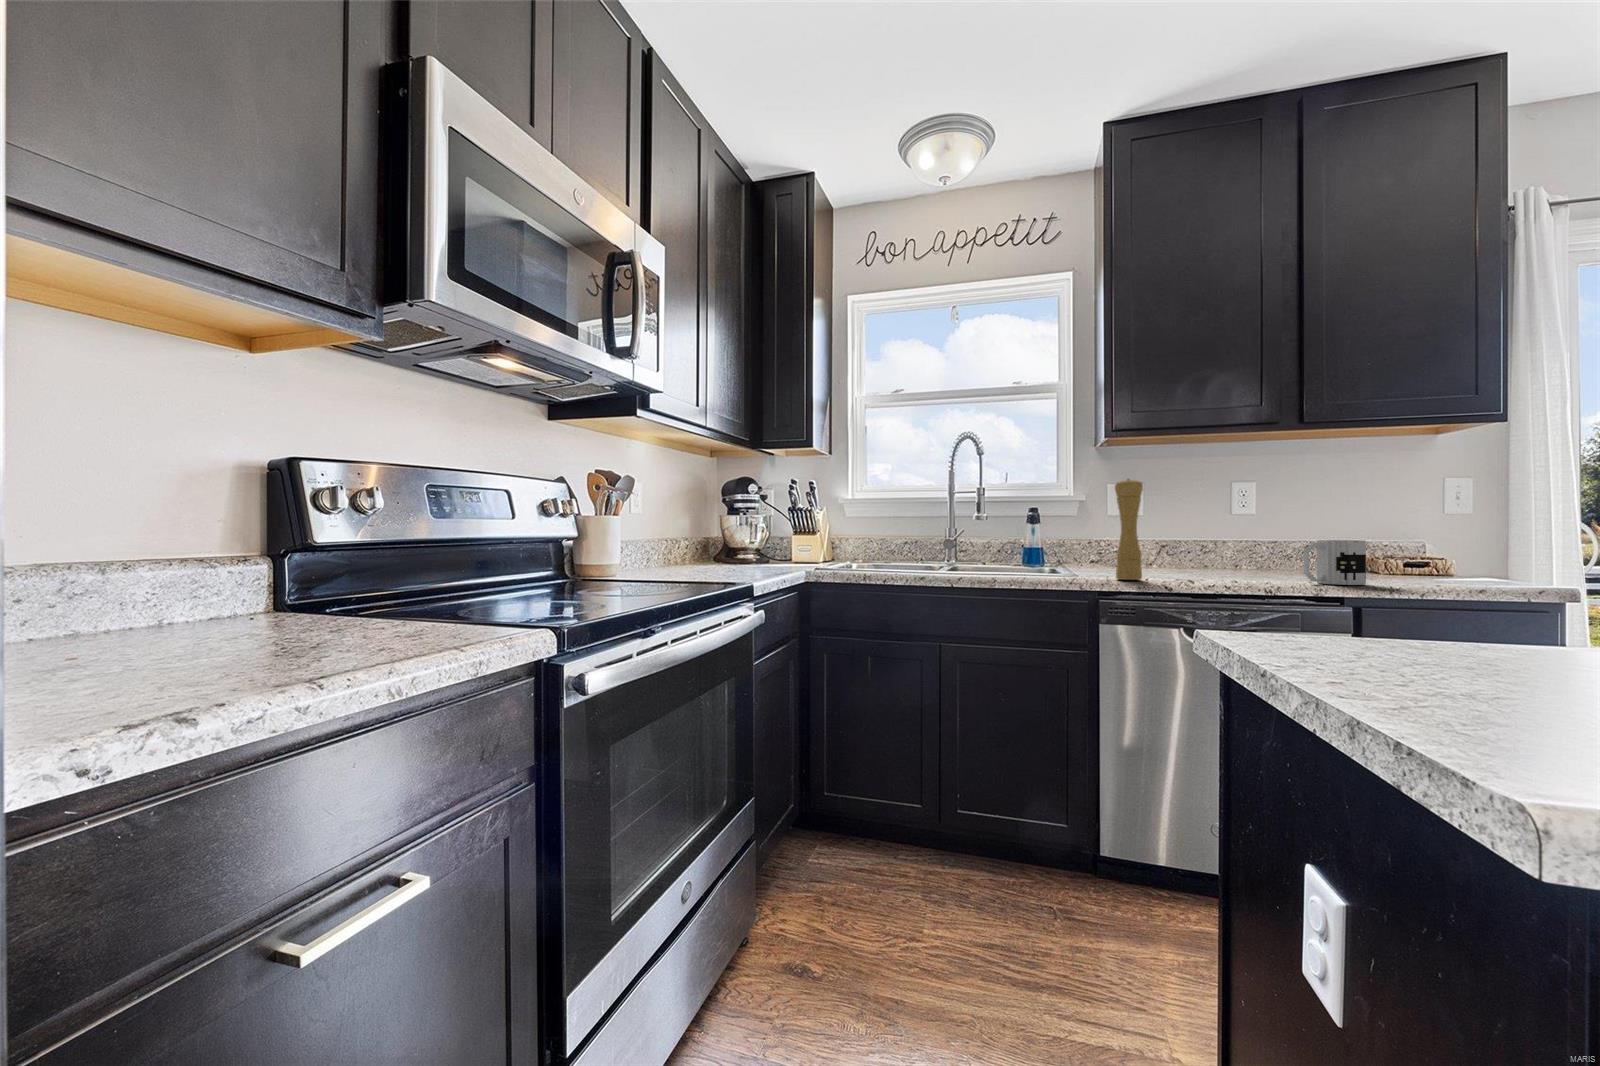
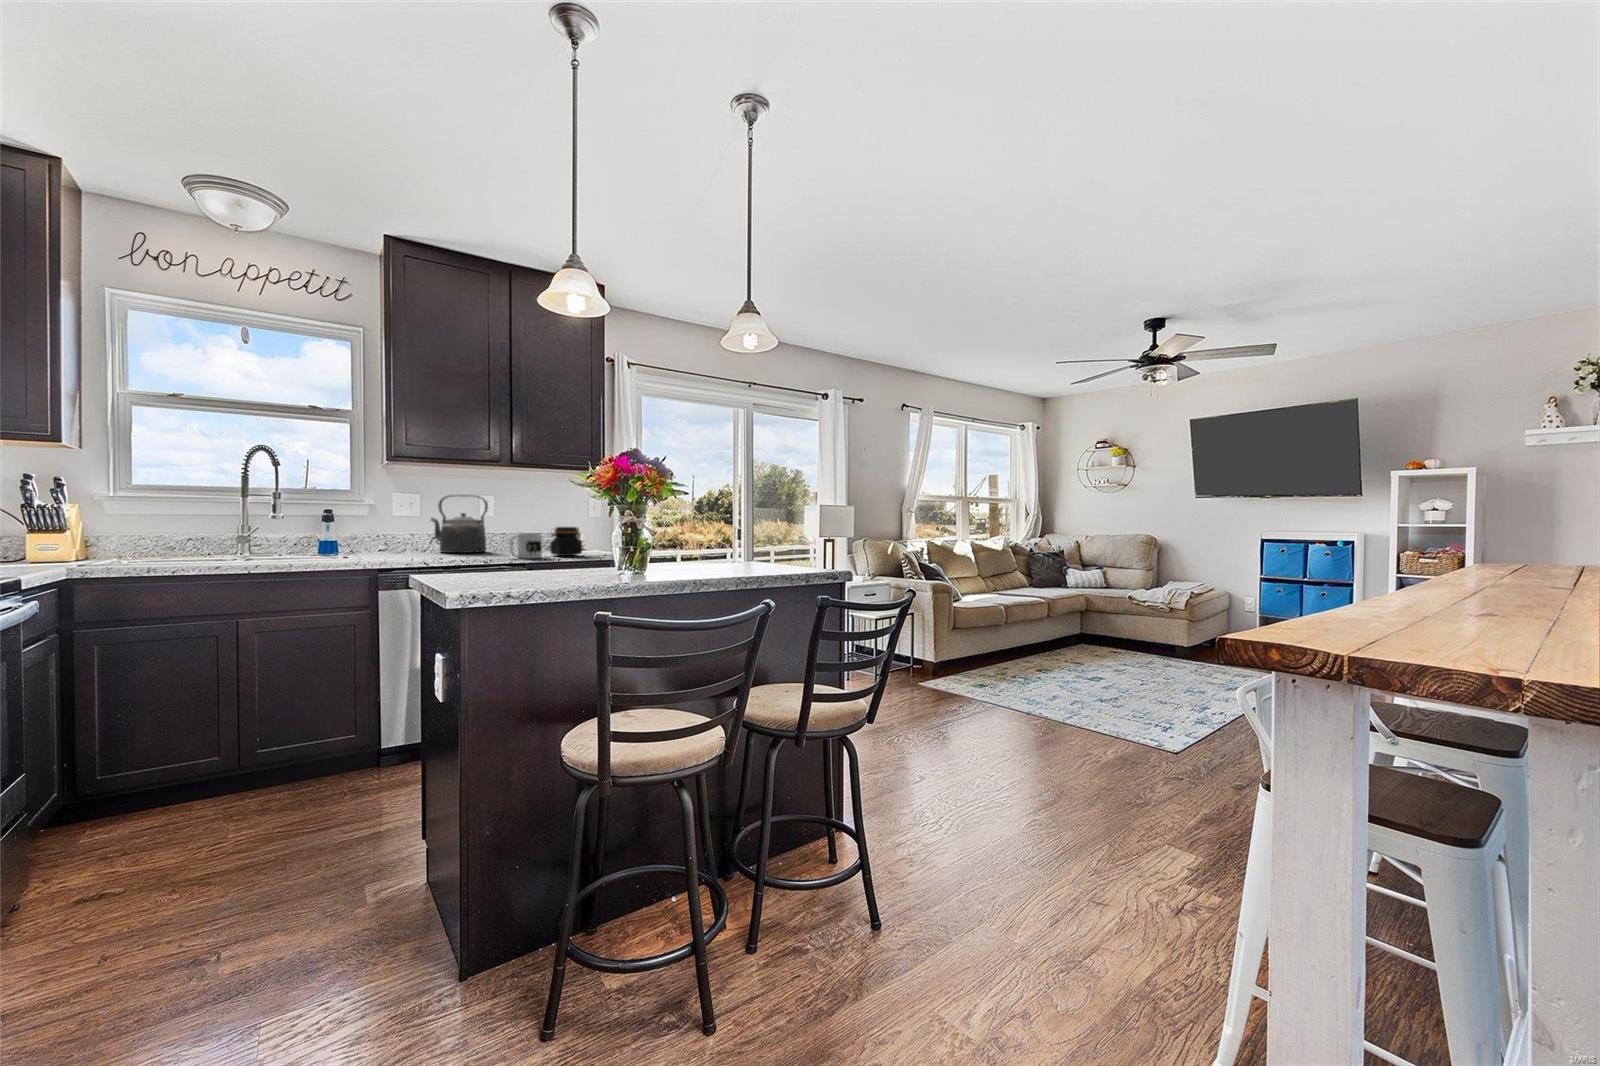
pepper mill: present [1115,479,1143,580] -> none [392,493,412,562]
kettle: none [1161,481,1252,570] -> present [431,495,488,553]
jar: none [1379,529,1453,584] -> present [551,527,582,556]

